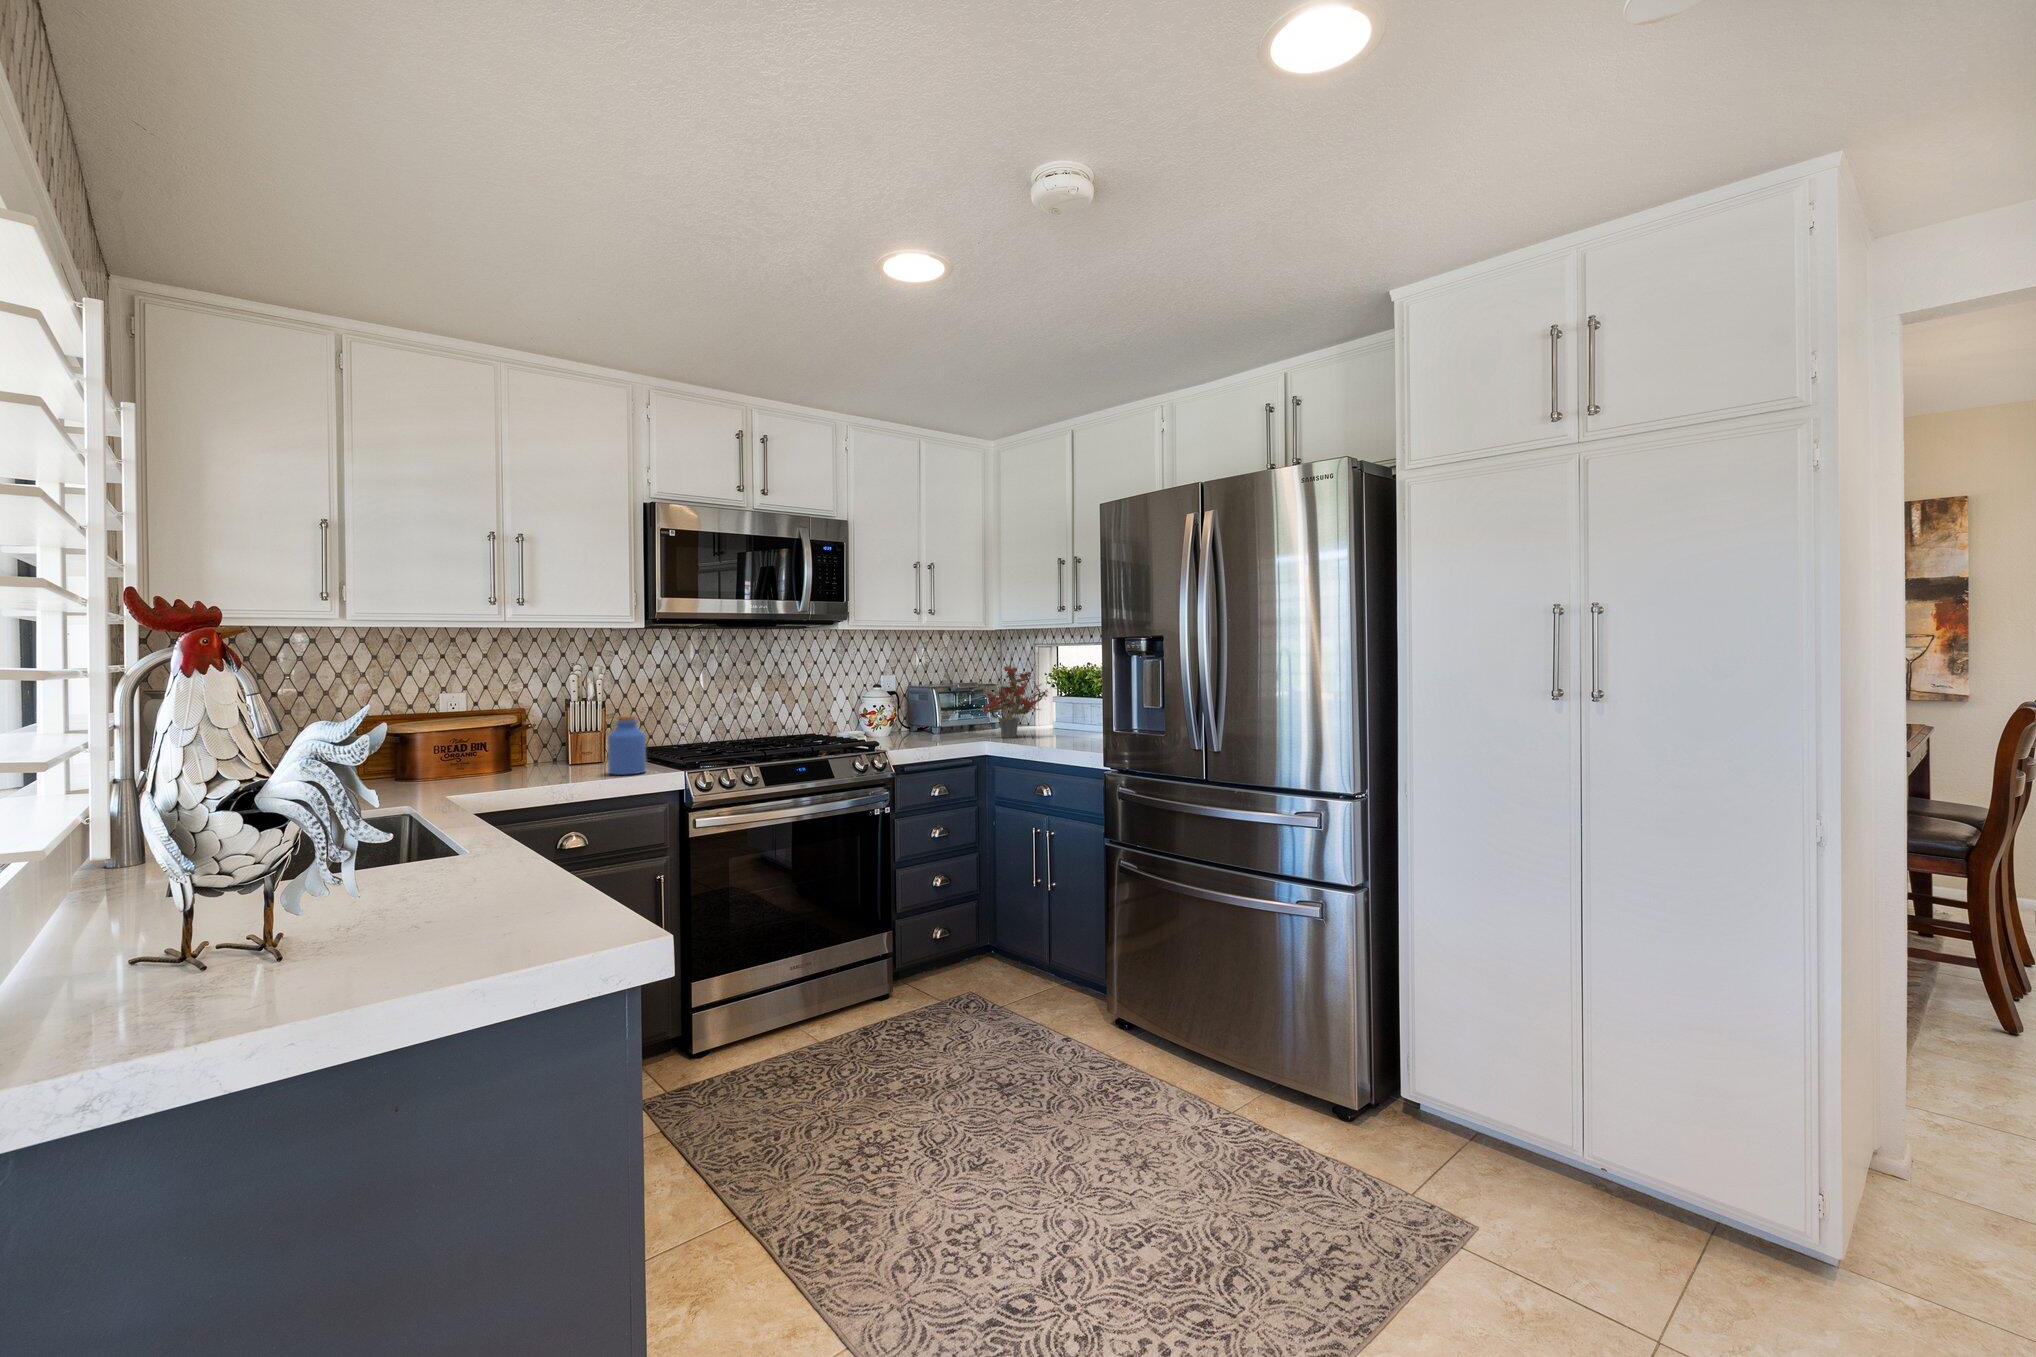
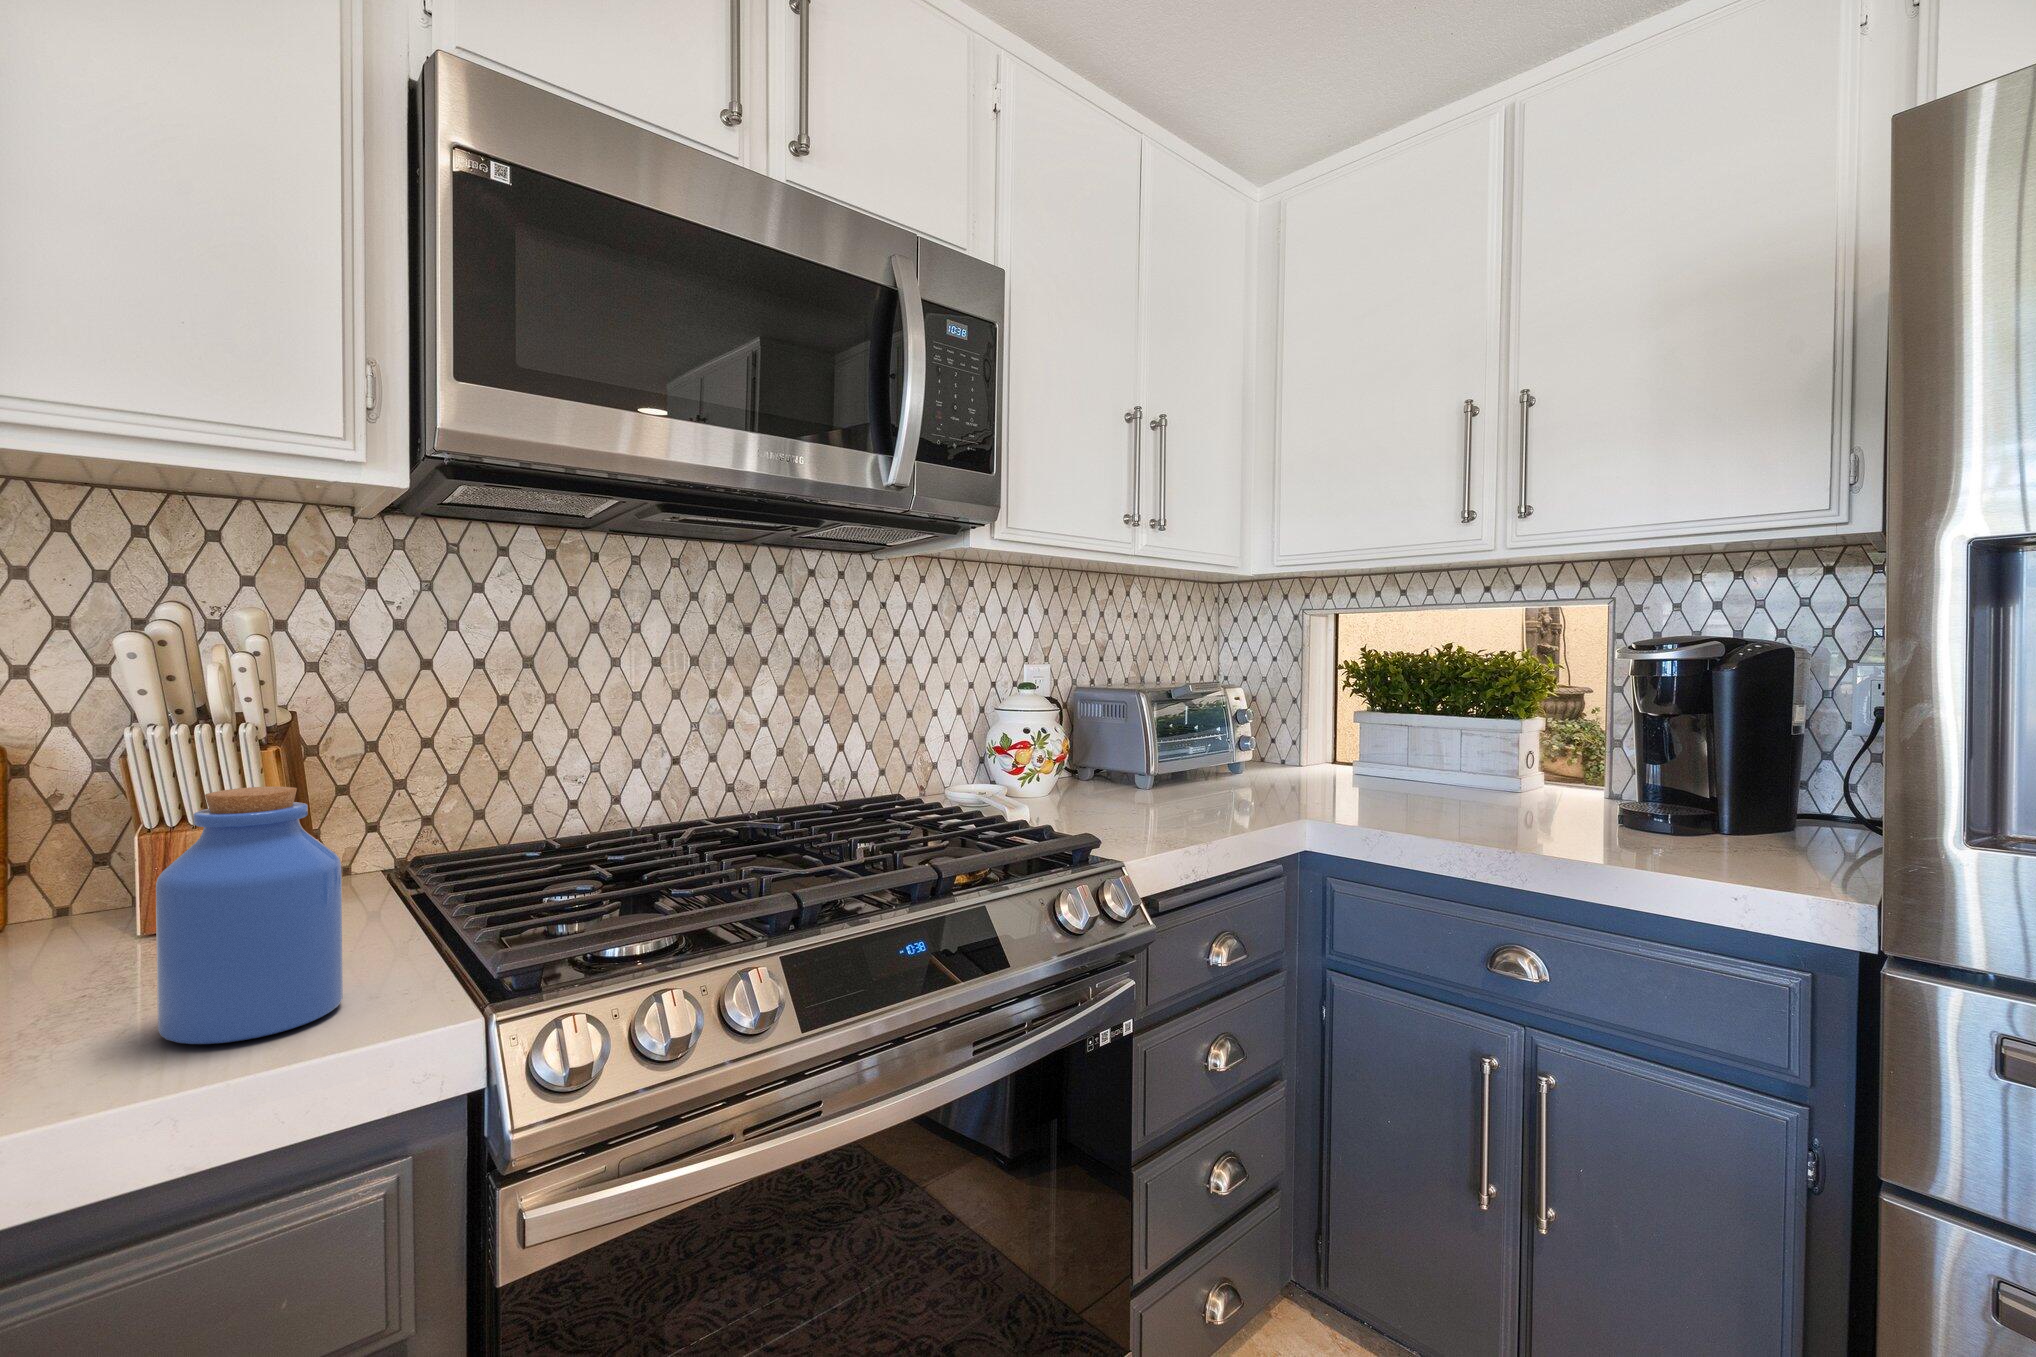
potted plant: present [974,652,1048,738] -> none [1269,611,1417,805]

